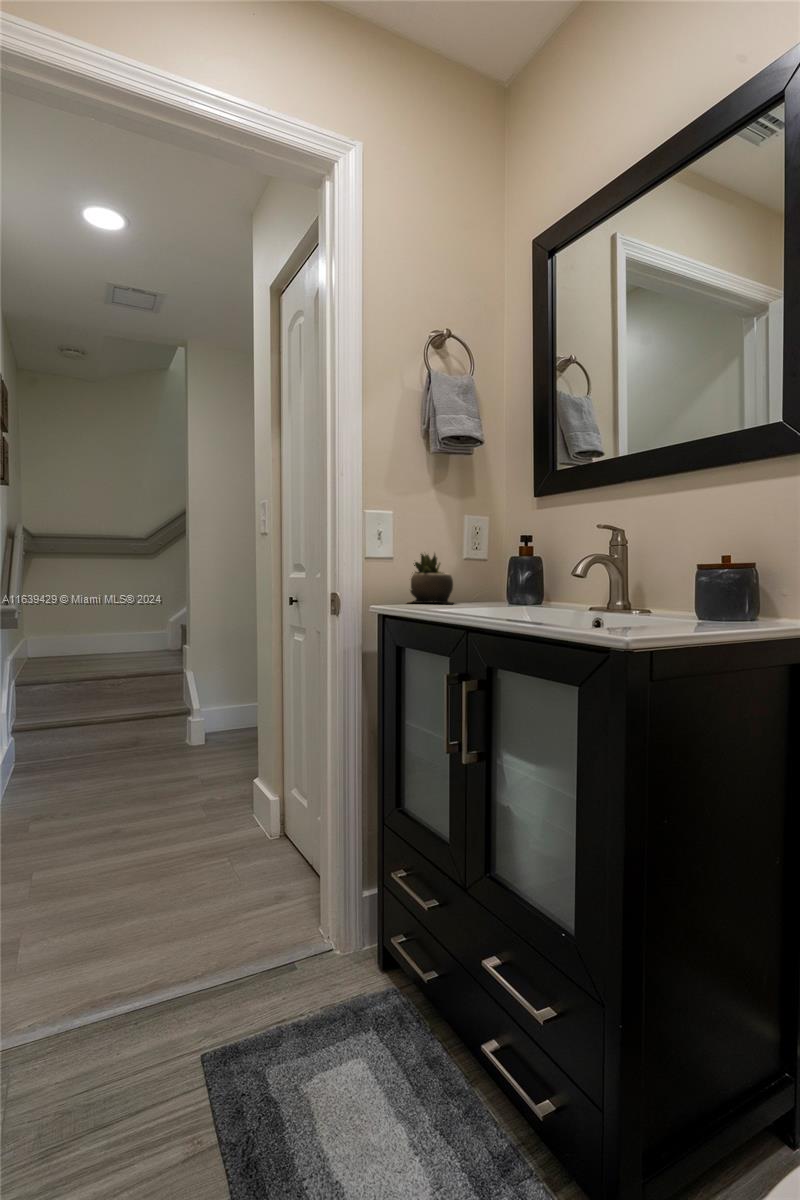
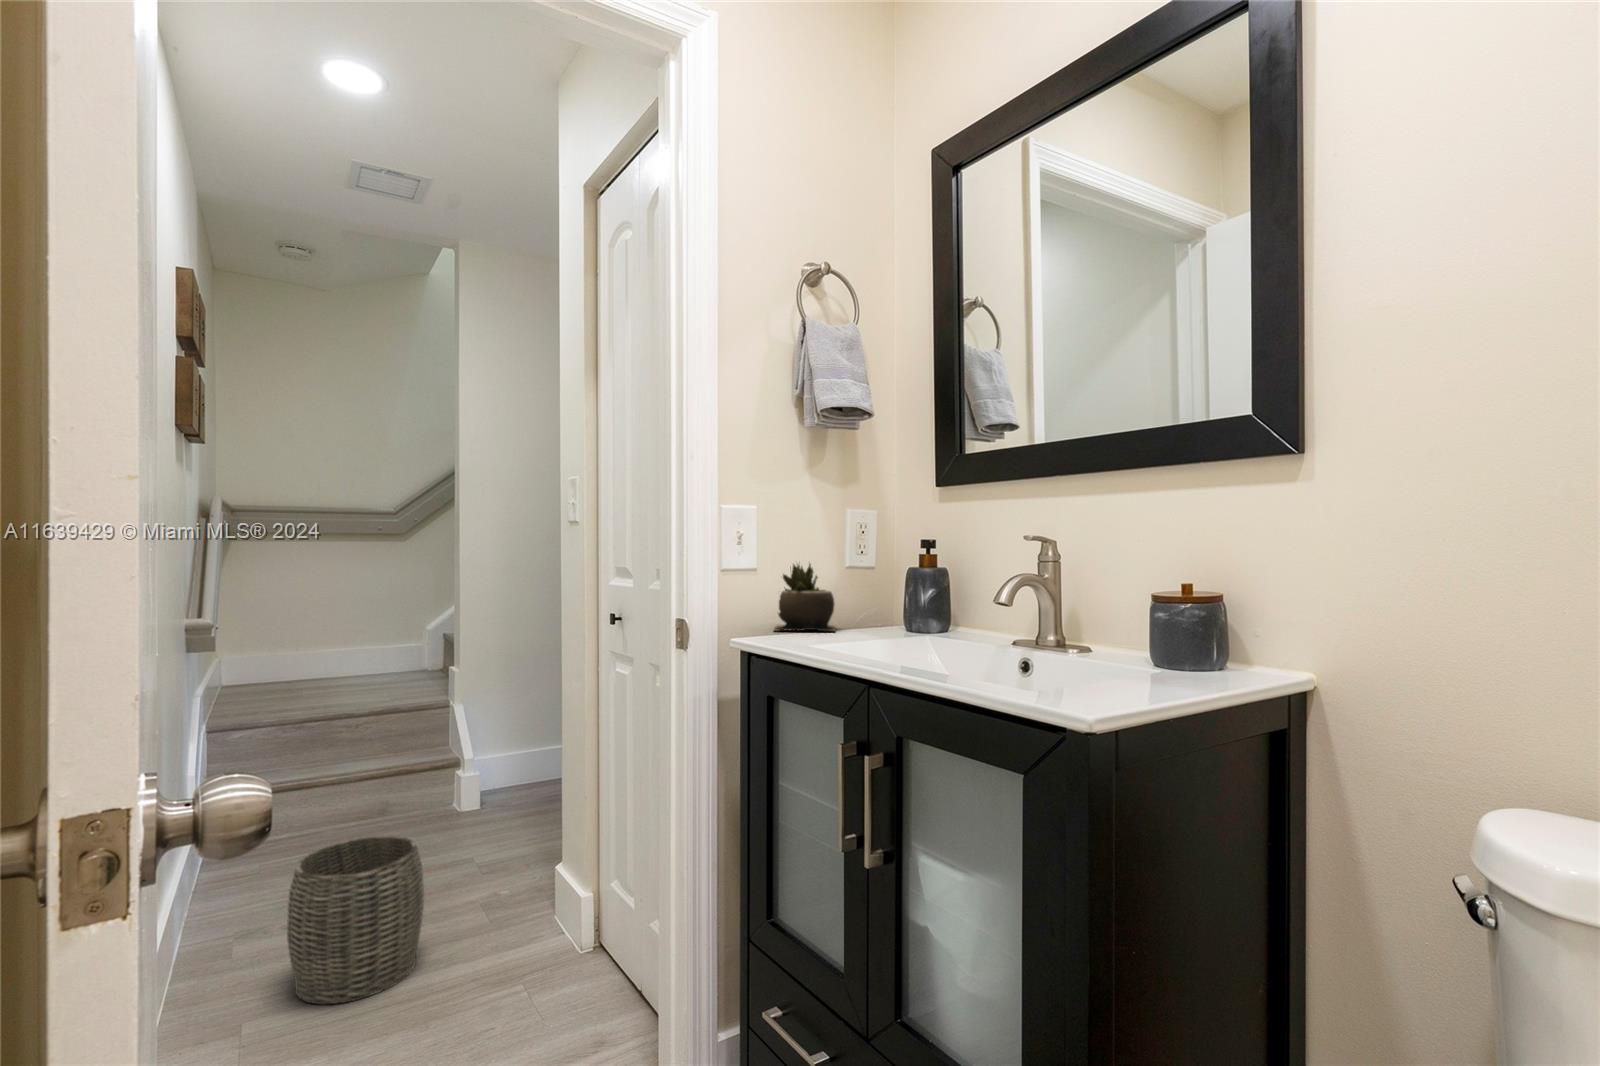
woven basket: none [68,754,161,865] -> present [287,836,424,1004]

